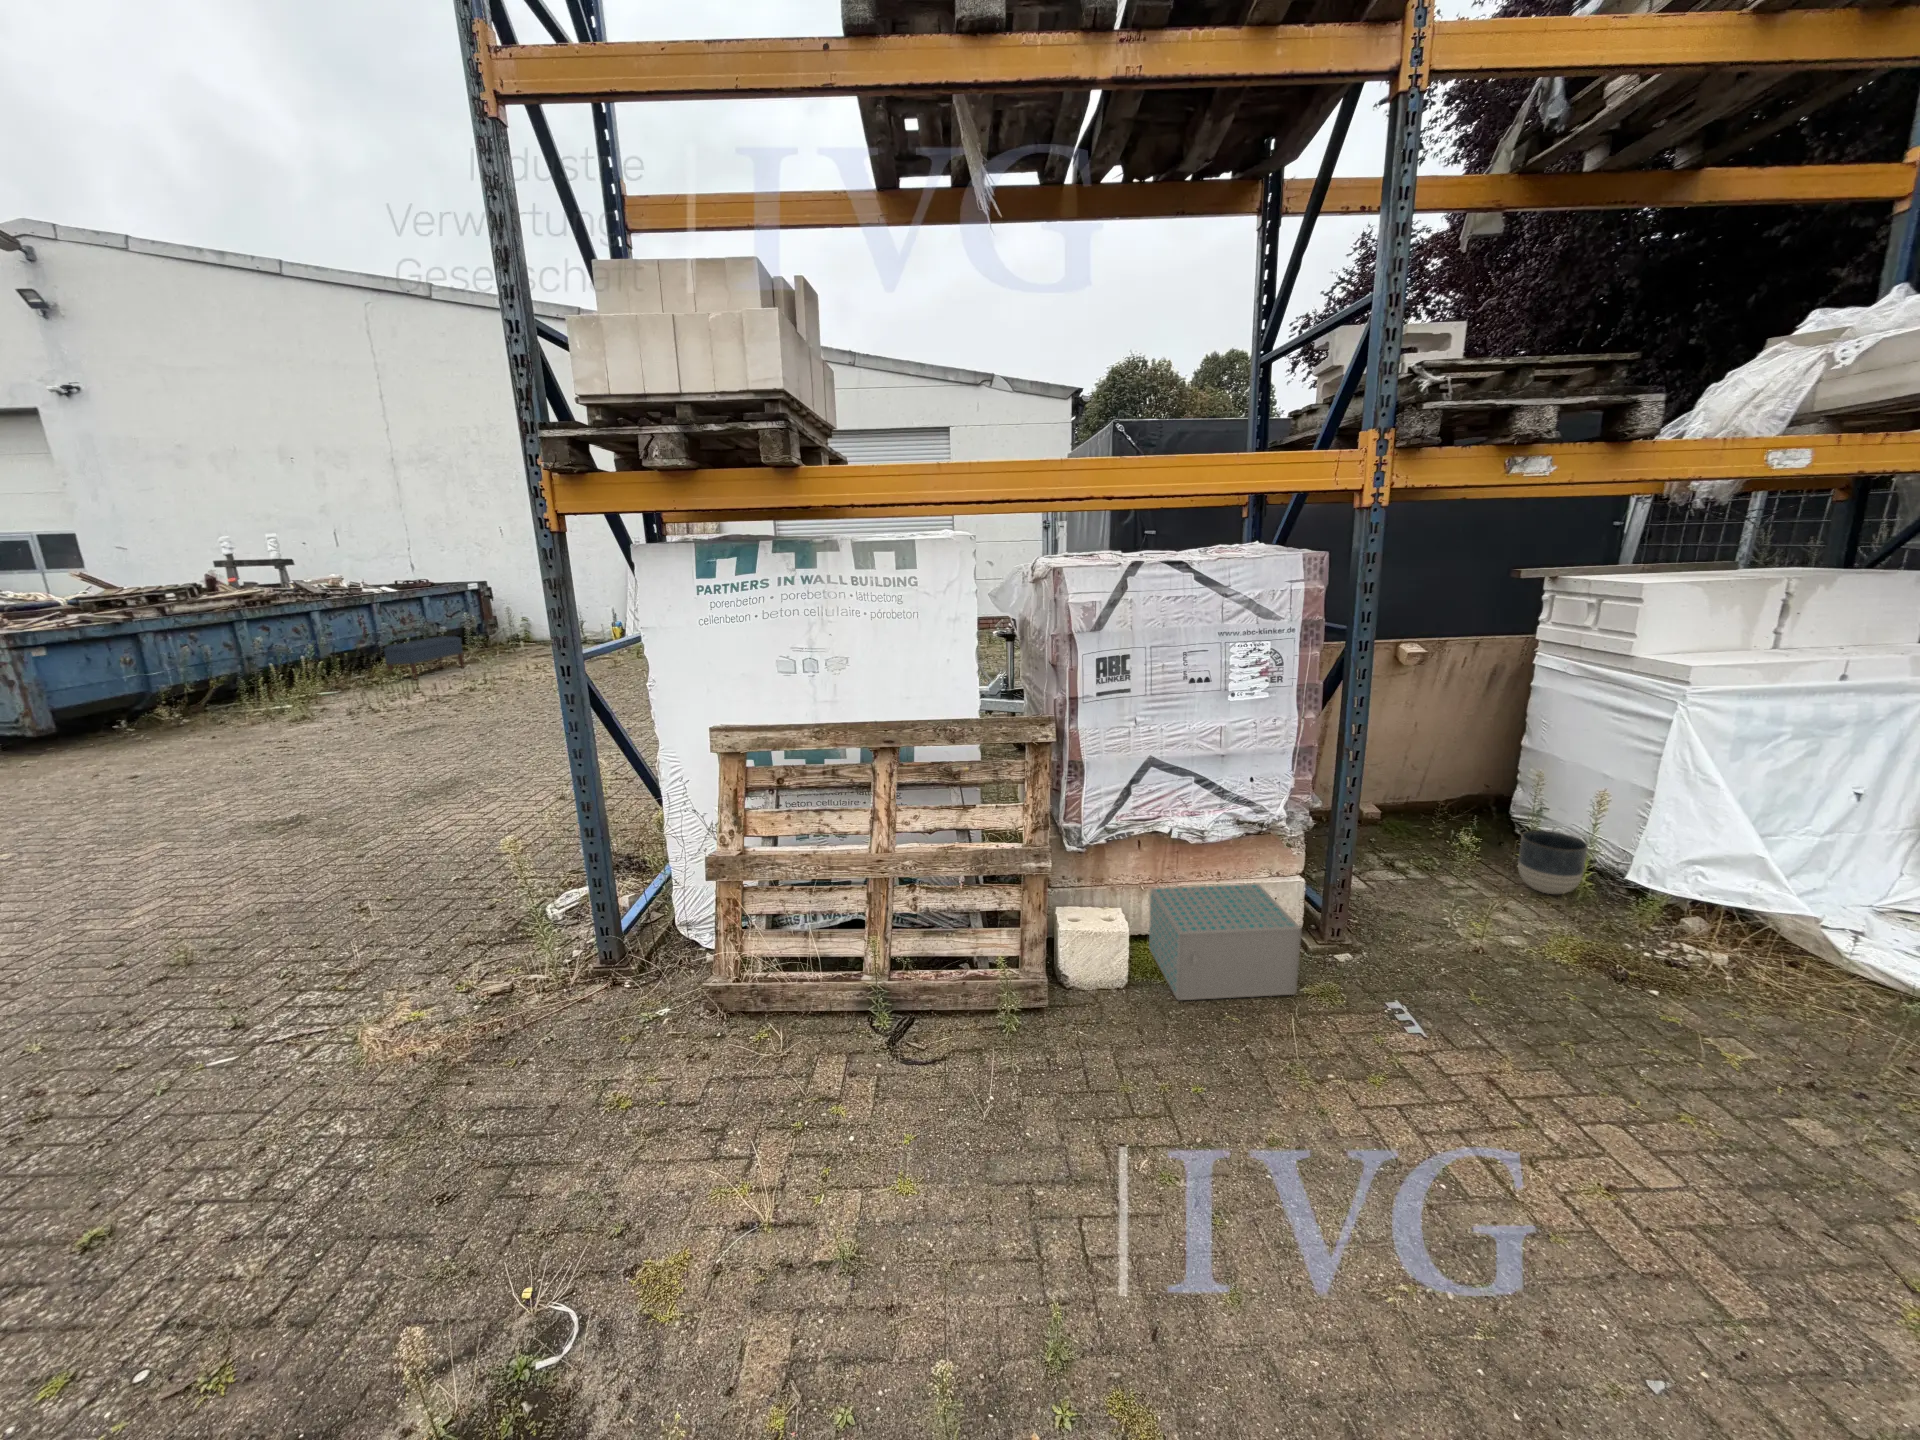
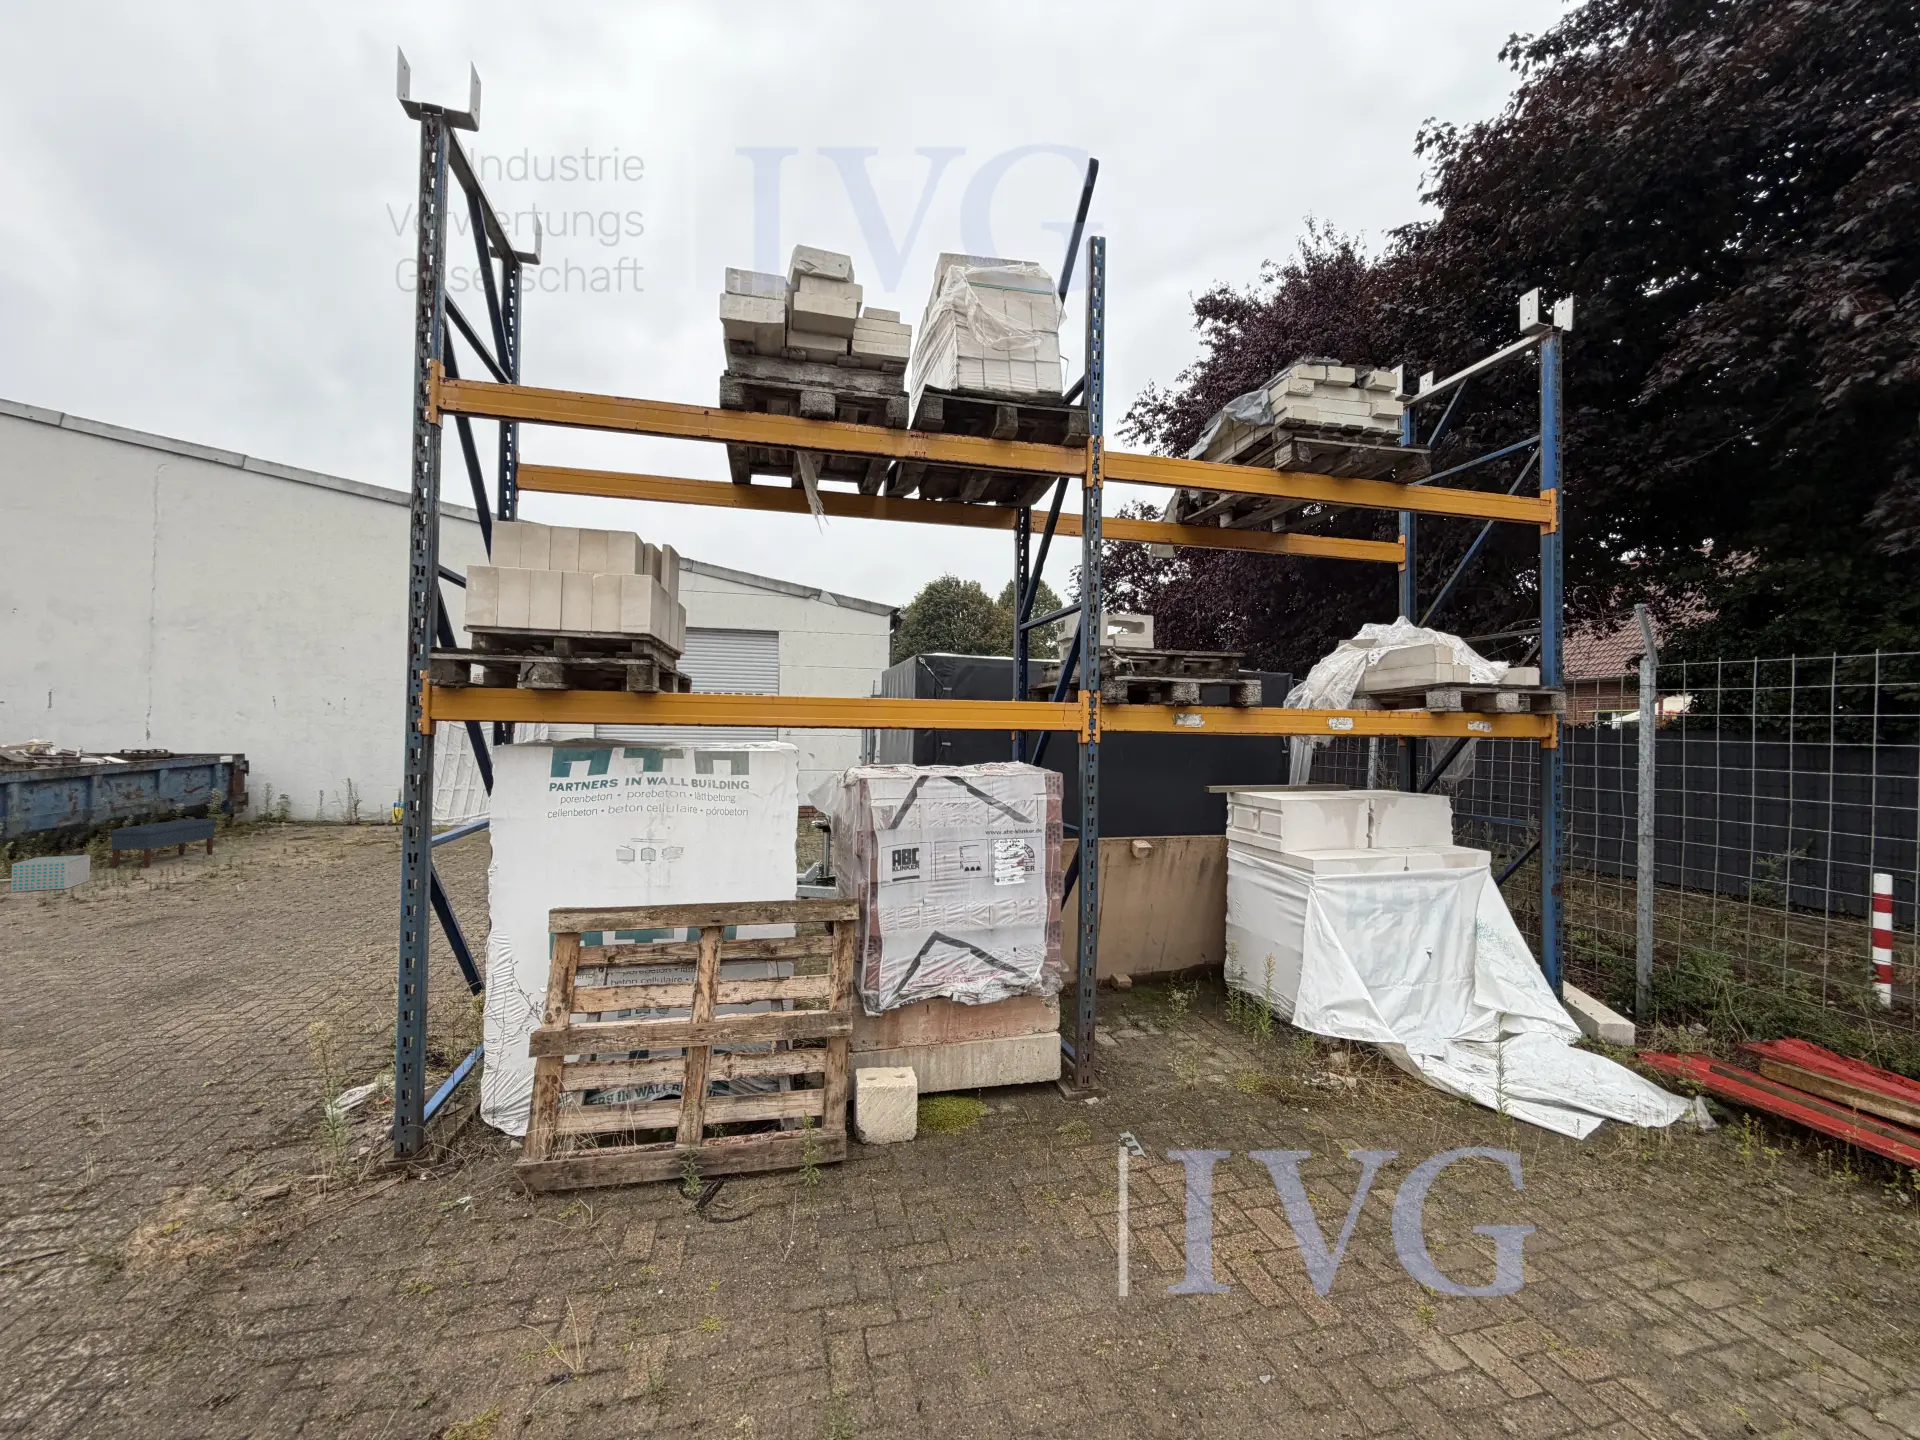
planter: present [1518,830,1588,894] -> none [1221,989,1265,1040]
storage box: present [1149,884,1301,1000] -> present [11,855,90,892]

